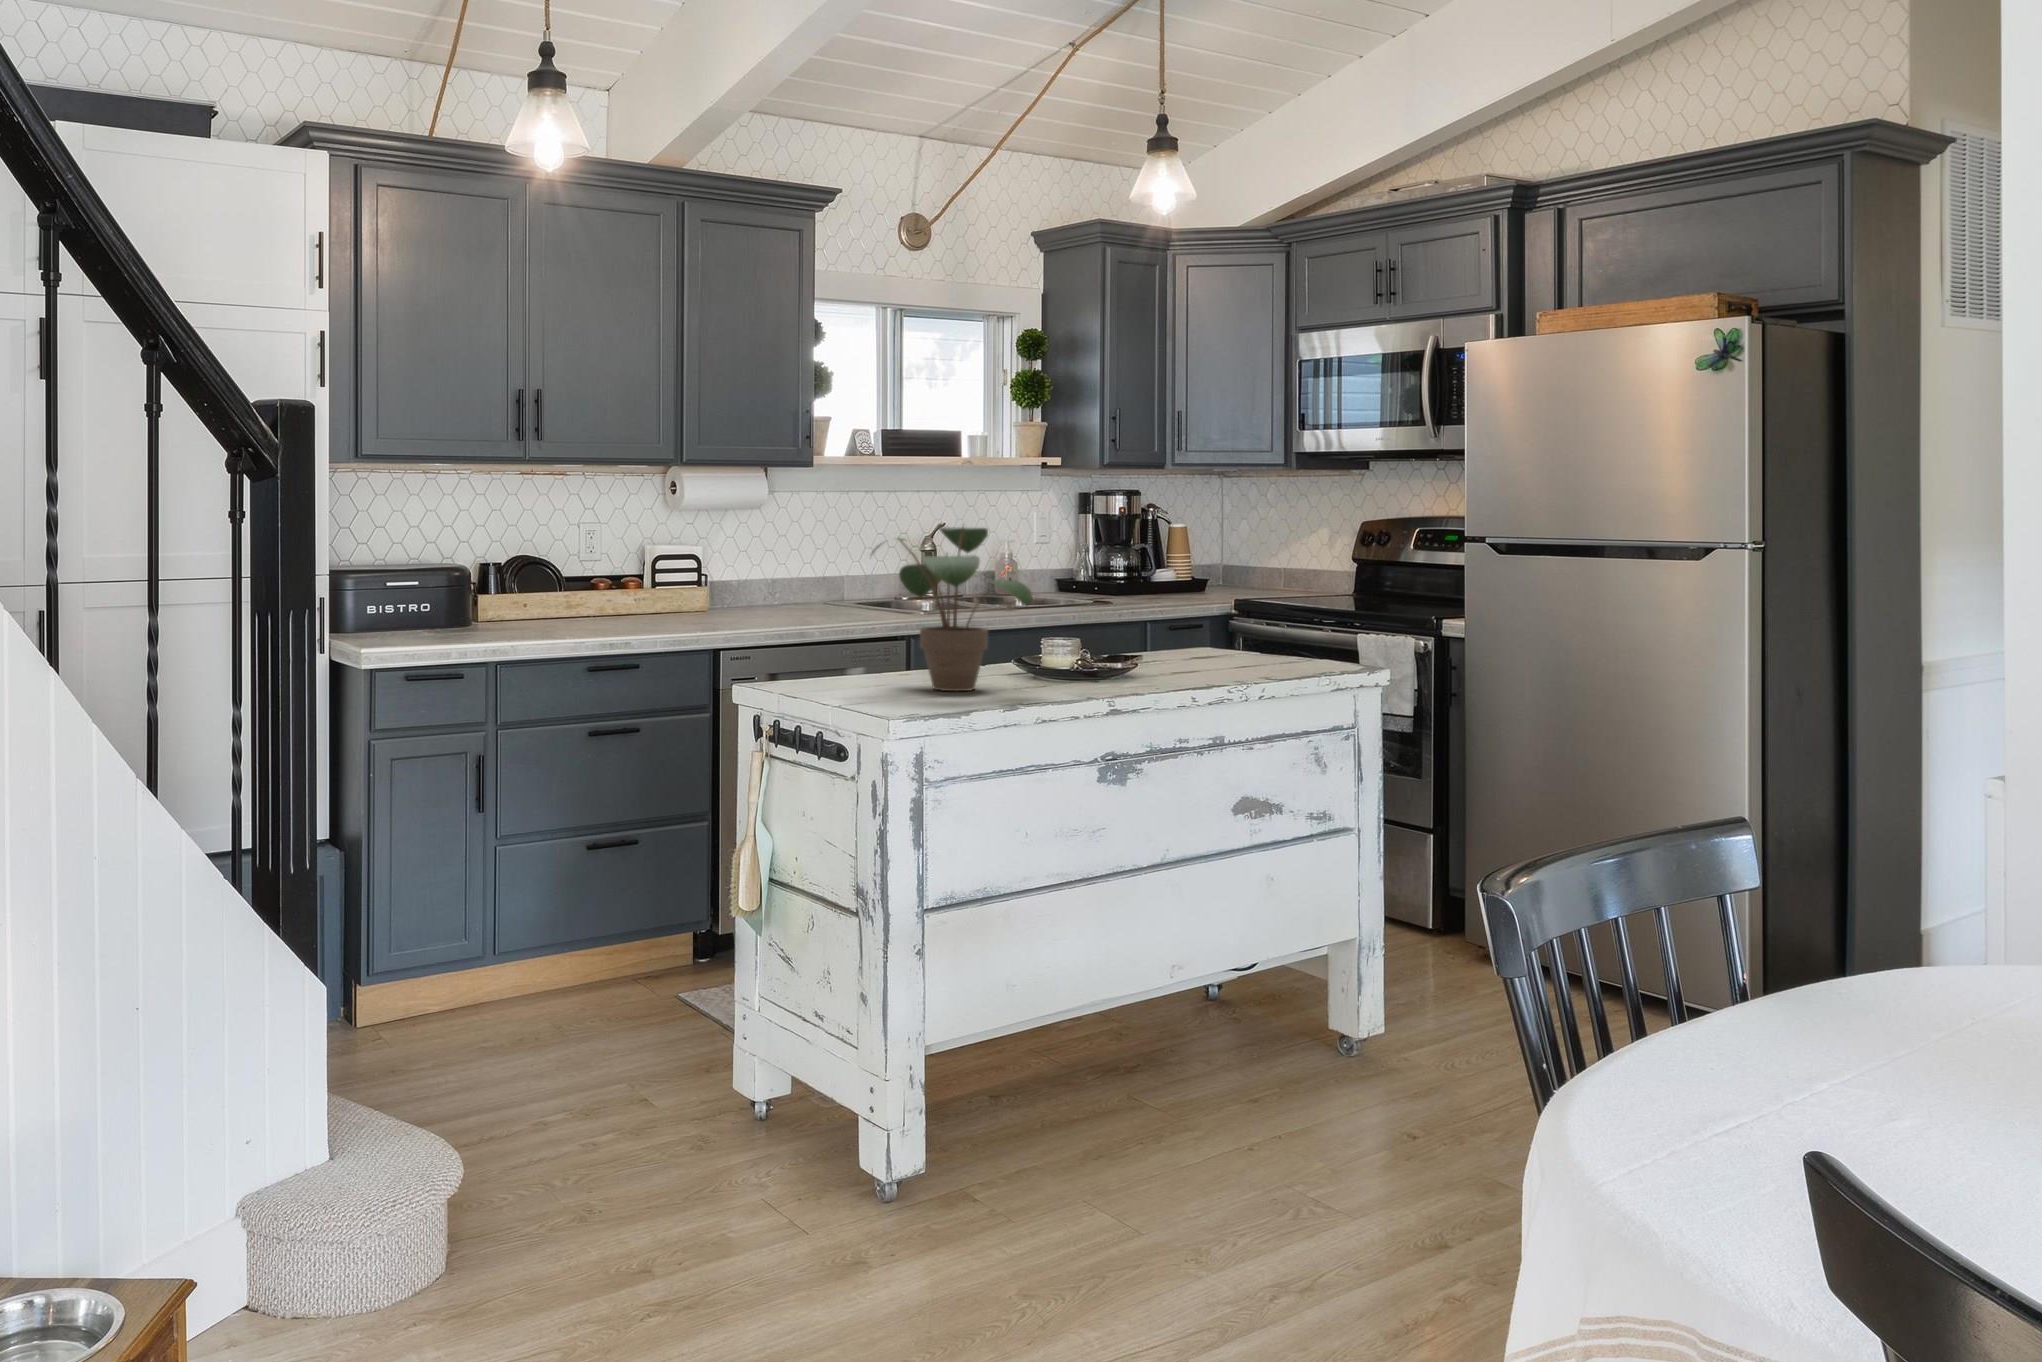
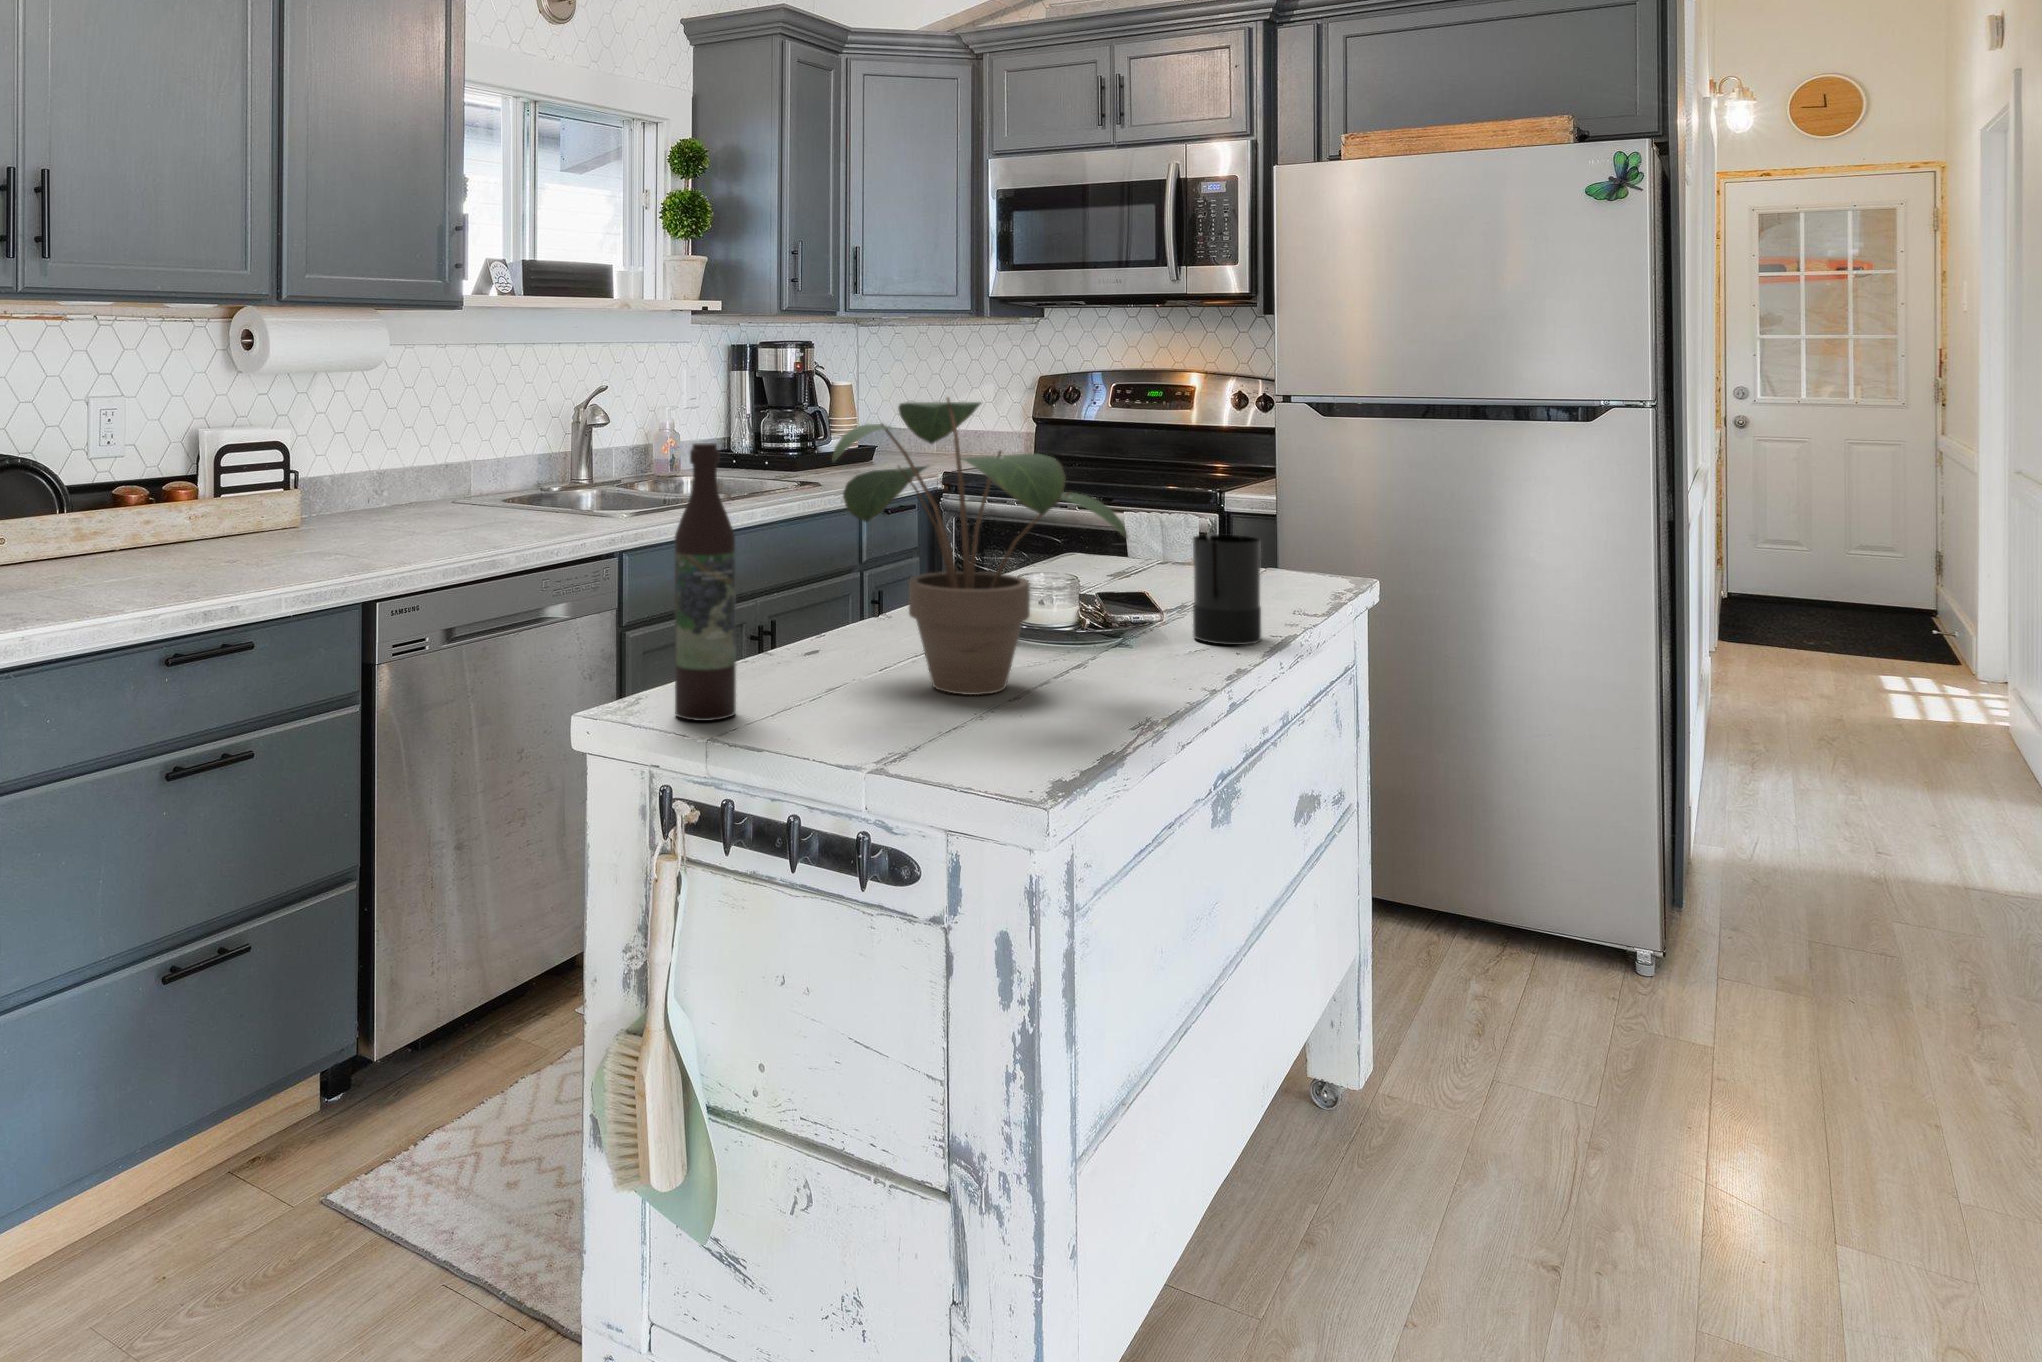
wine bottle: none [782,546,814,690] -> present [675,443,736,721]
candle: none [1143,611,1185,685] -> present [1193,534,1261,645]

